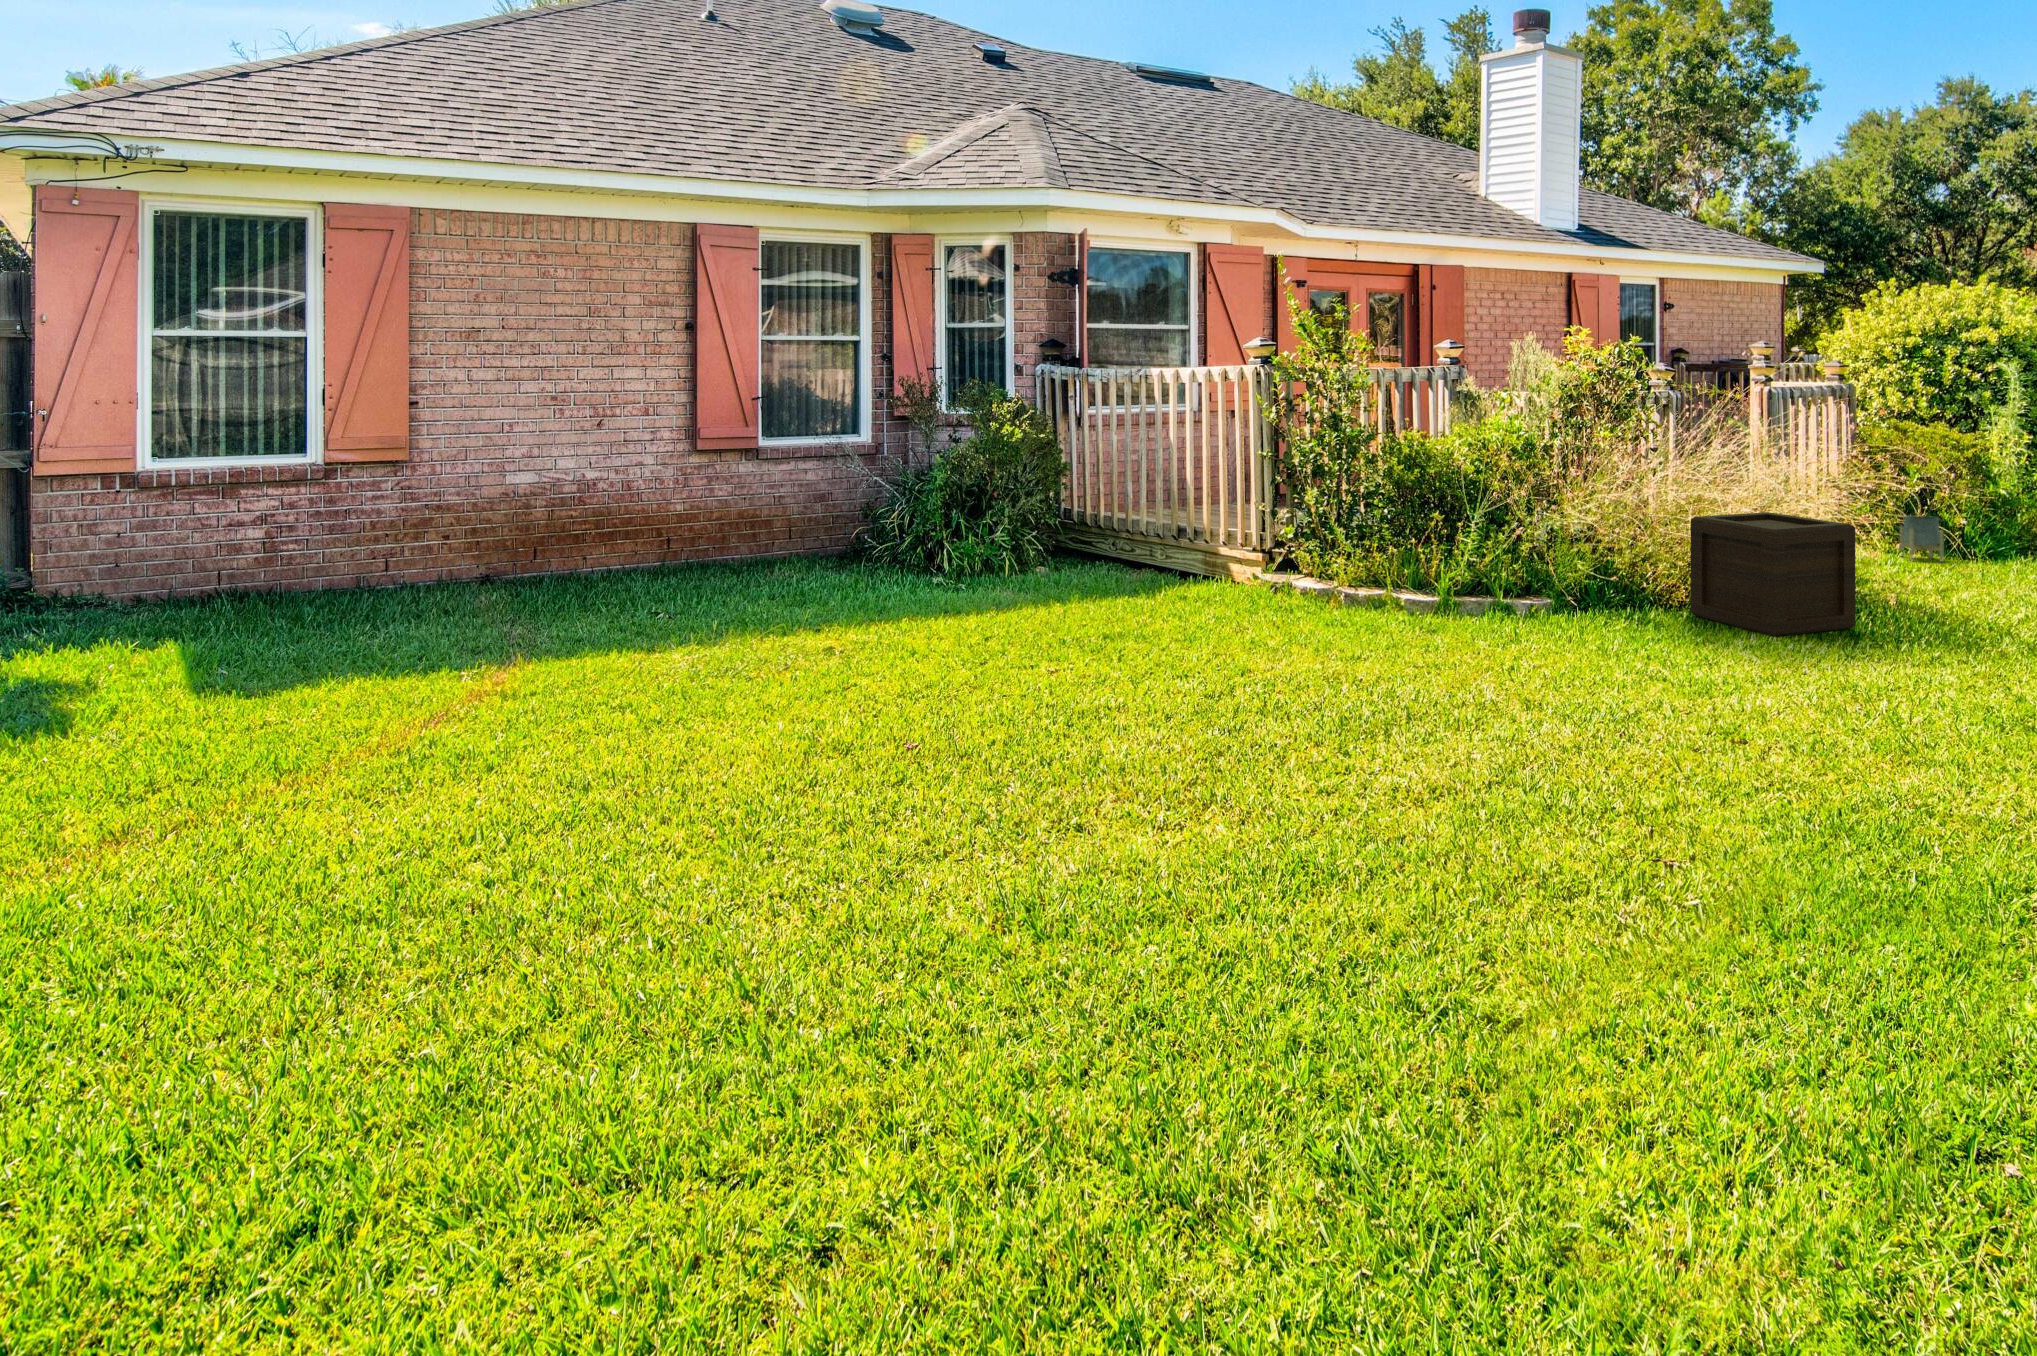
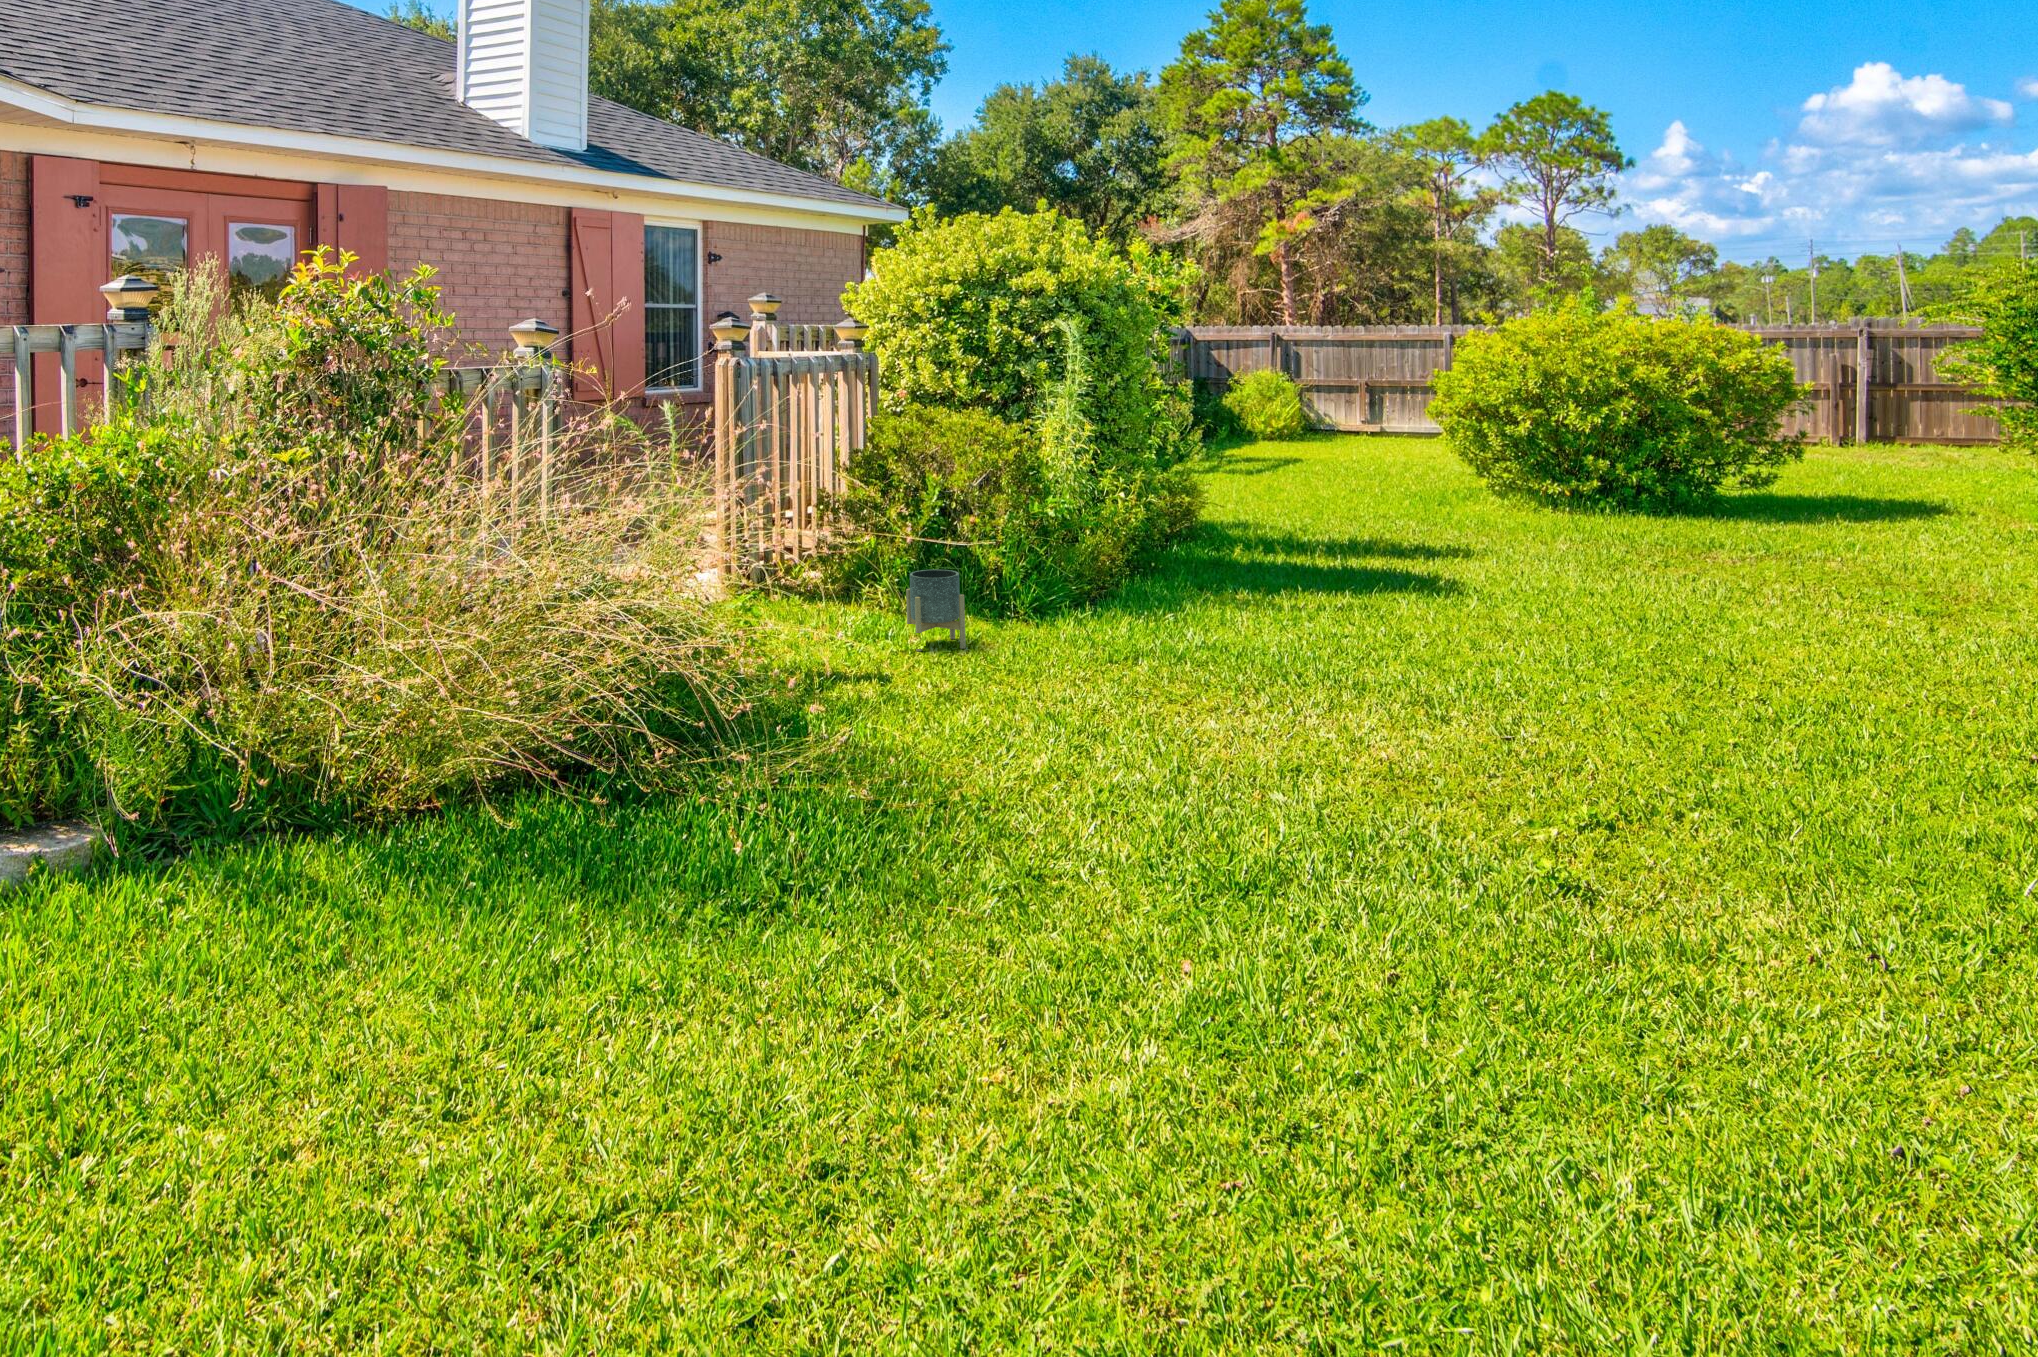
wooden crate: present [1691,512,1855,636] -> none [272,645,644,1037]

